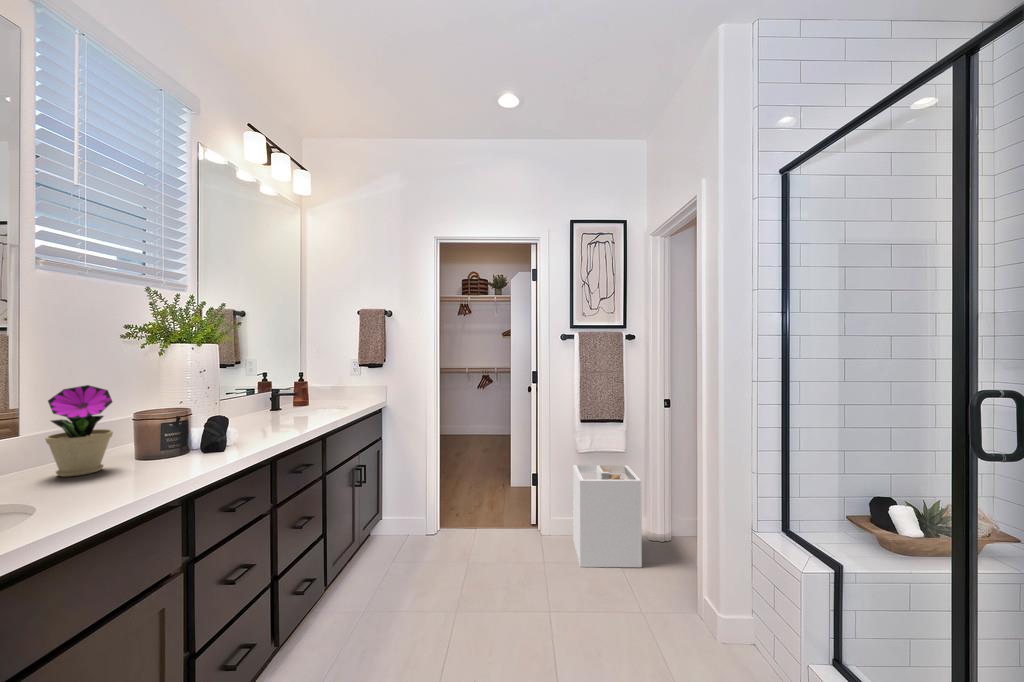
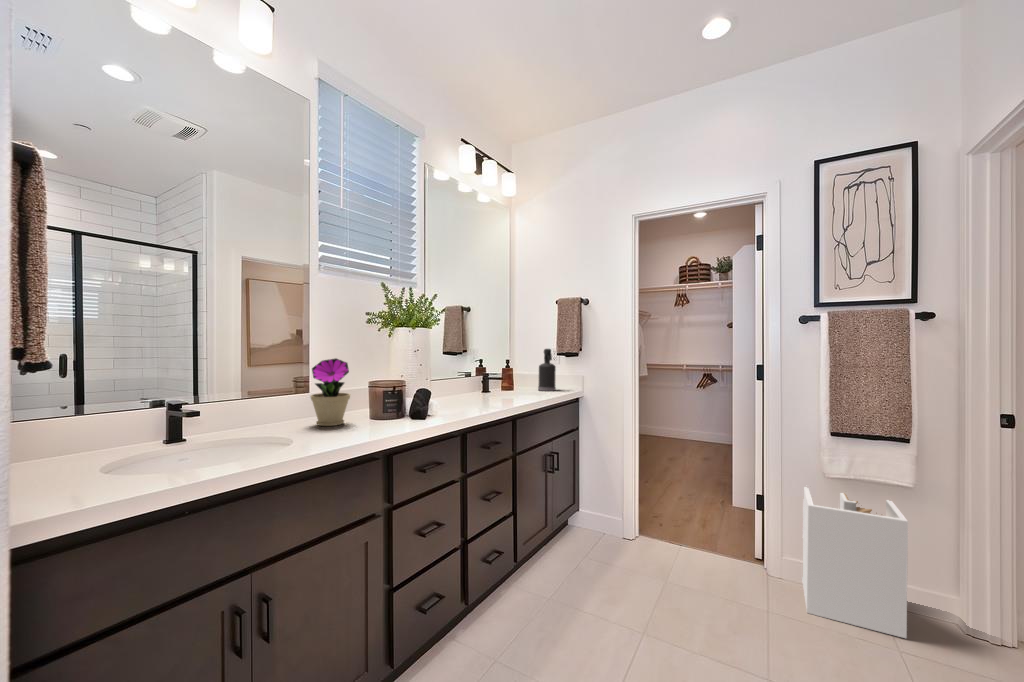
spray bottle: none [338,360,357,404] -> present [538,349,556,391]

